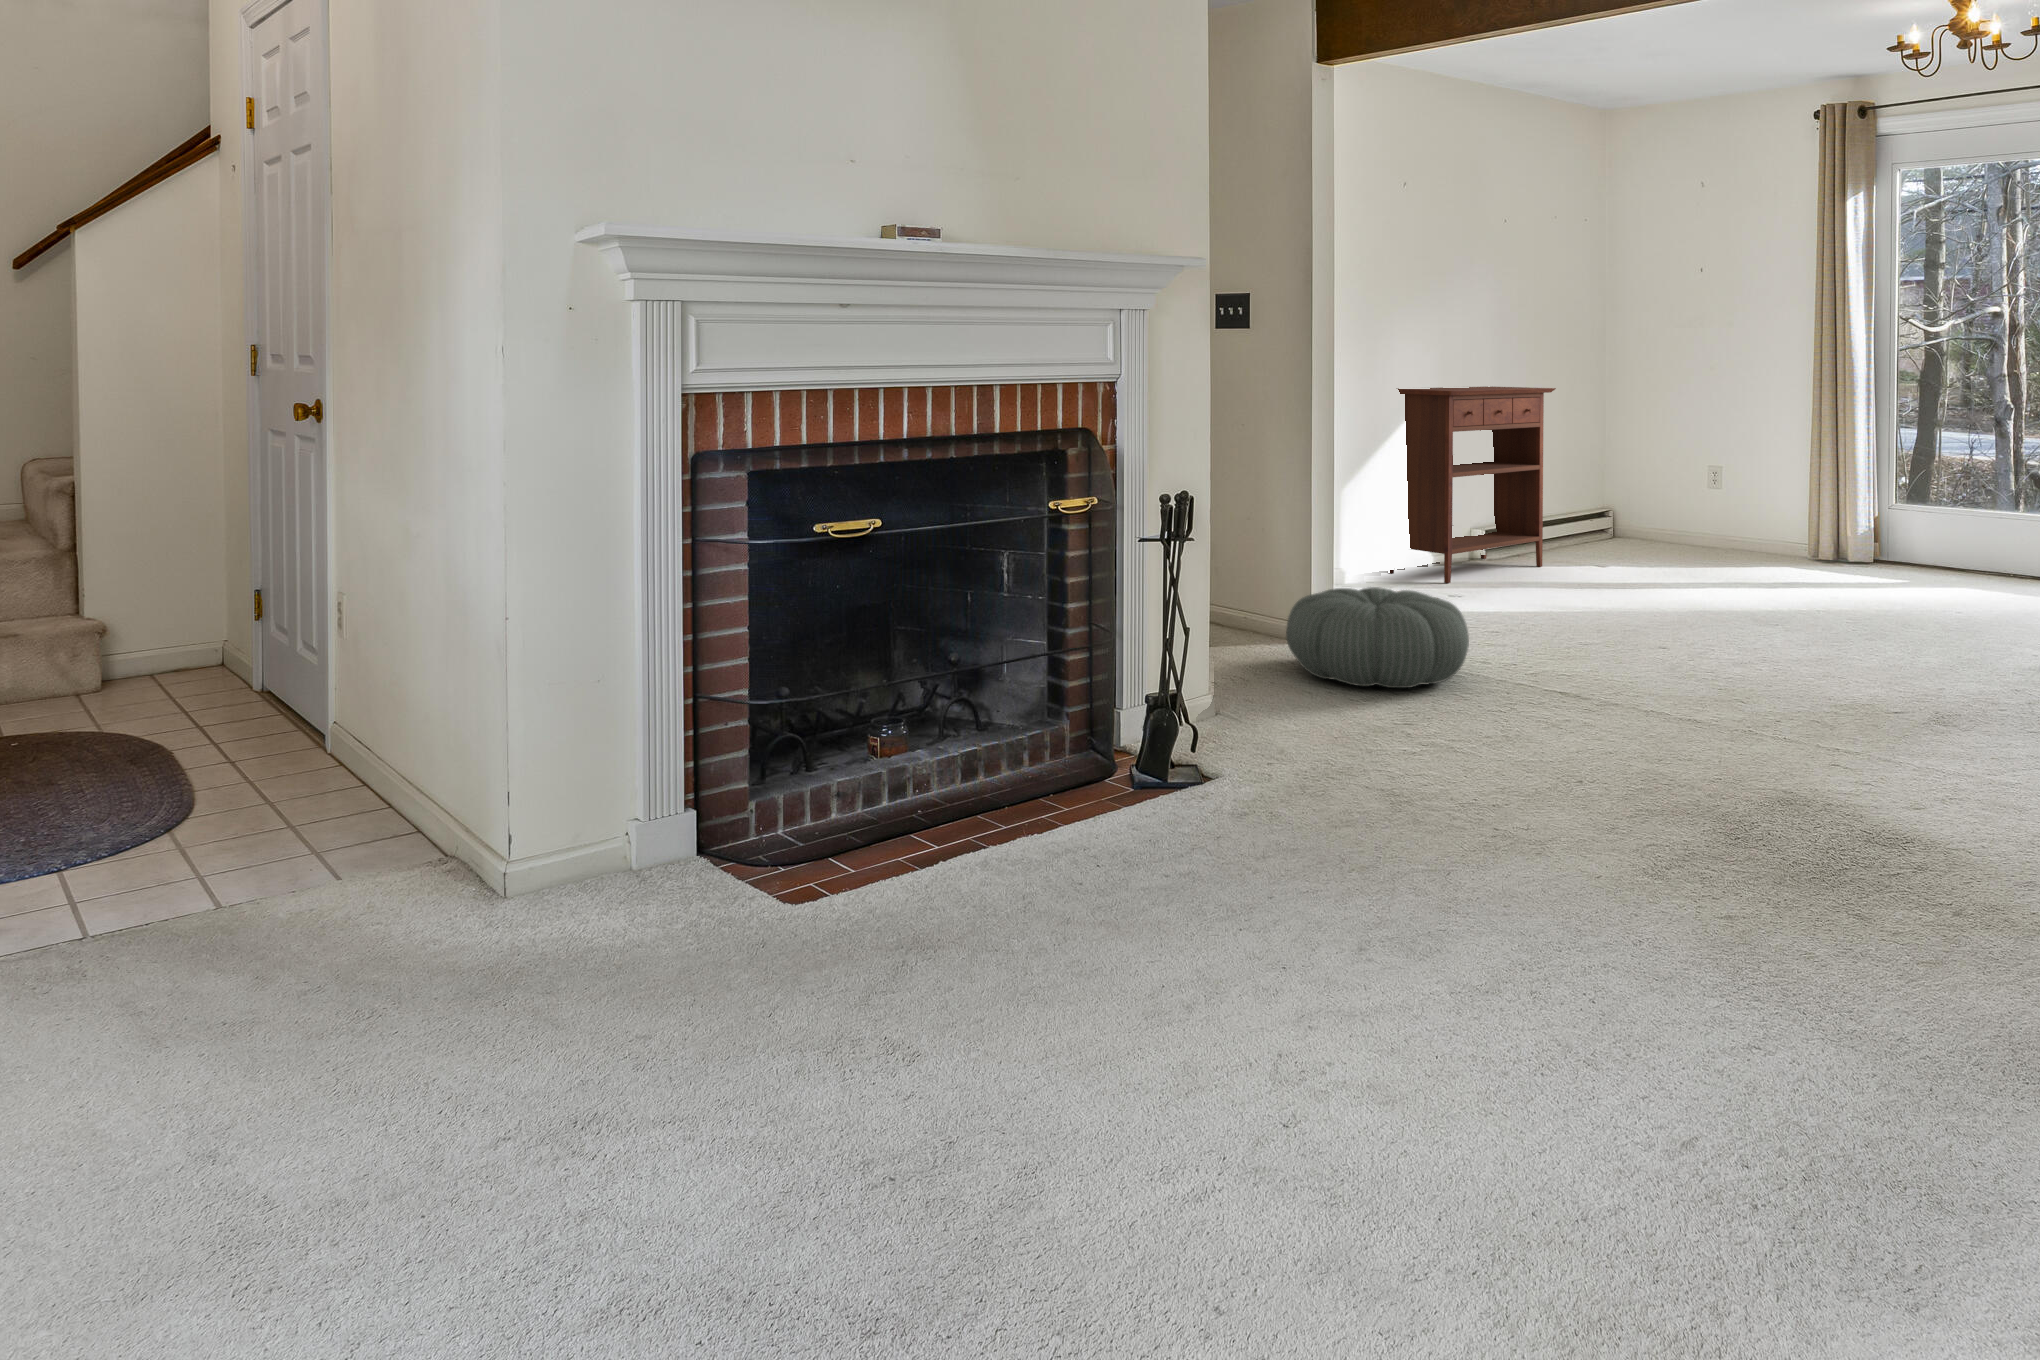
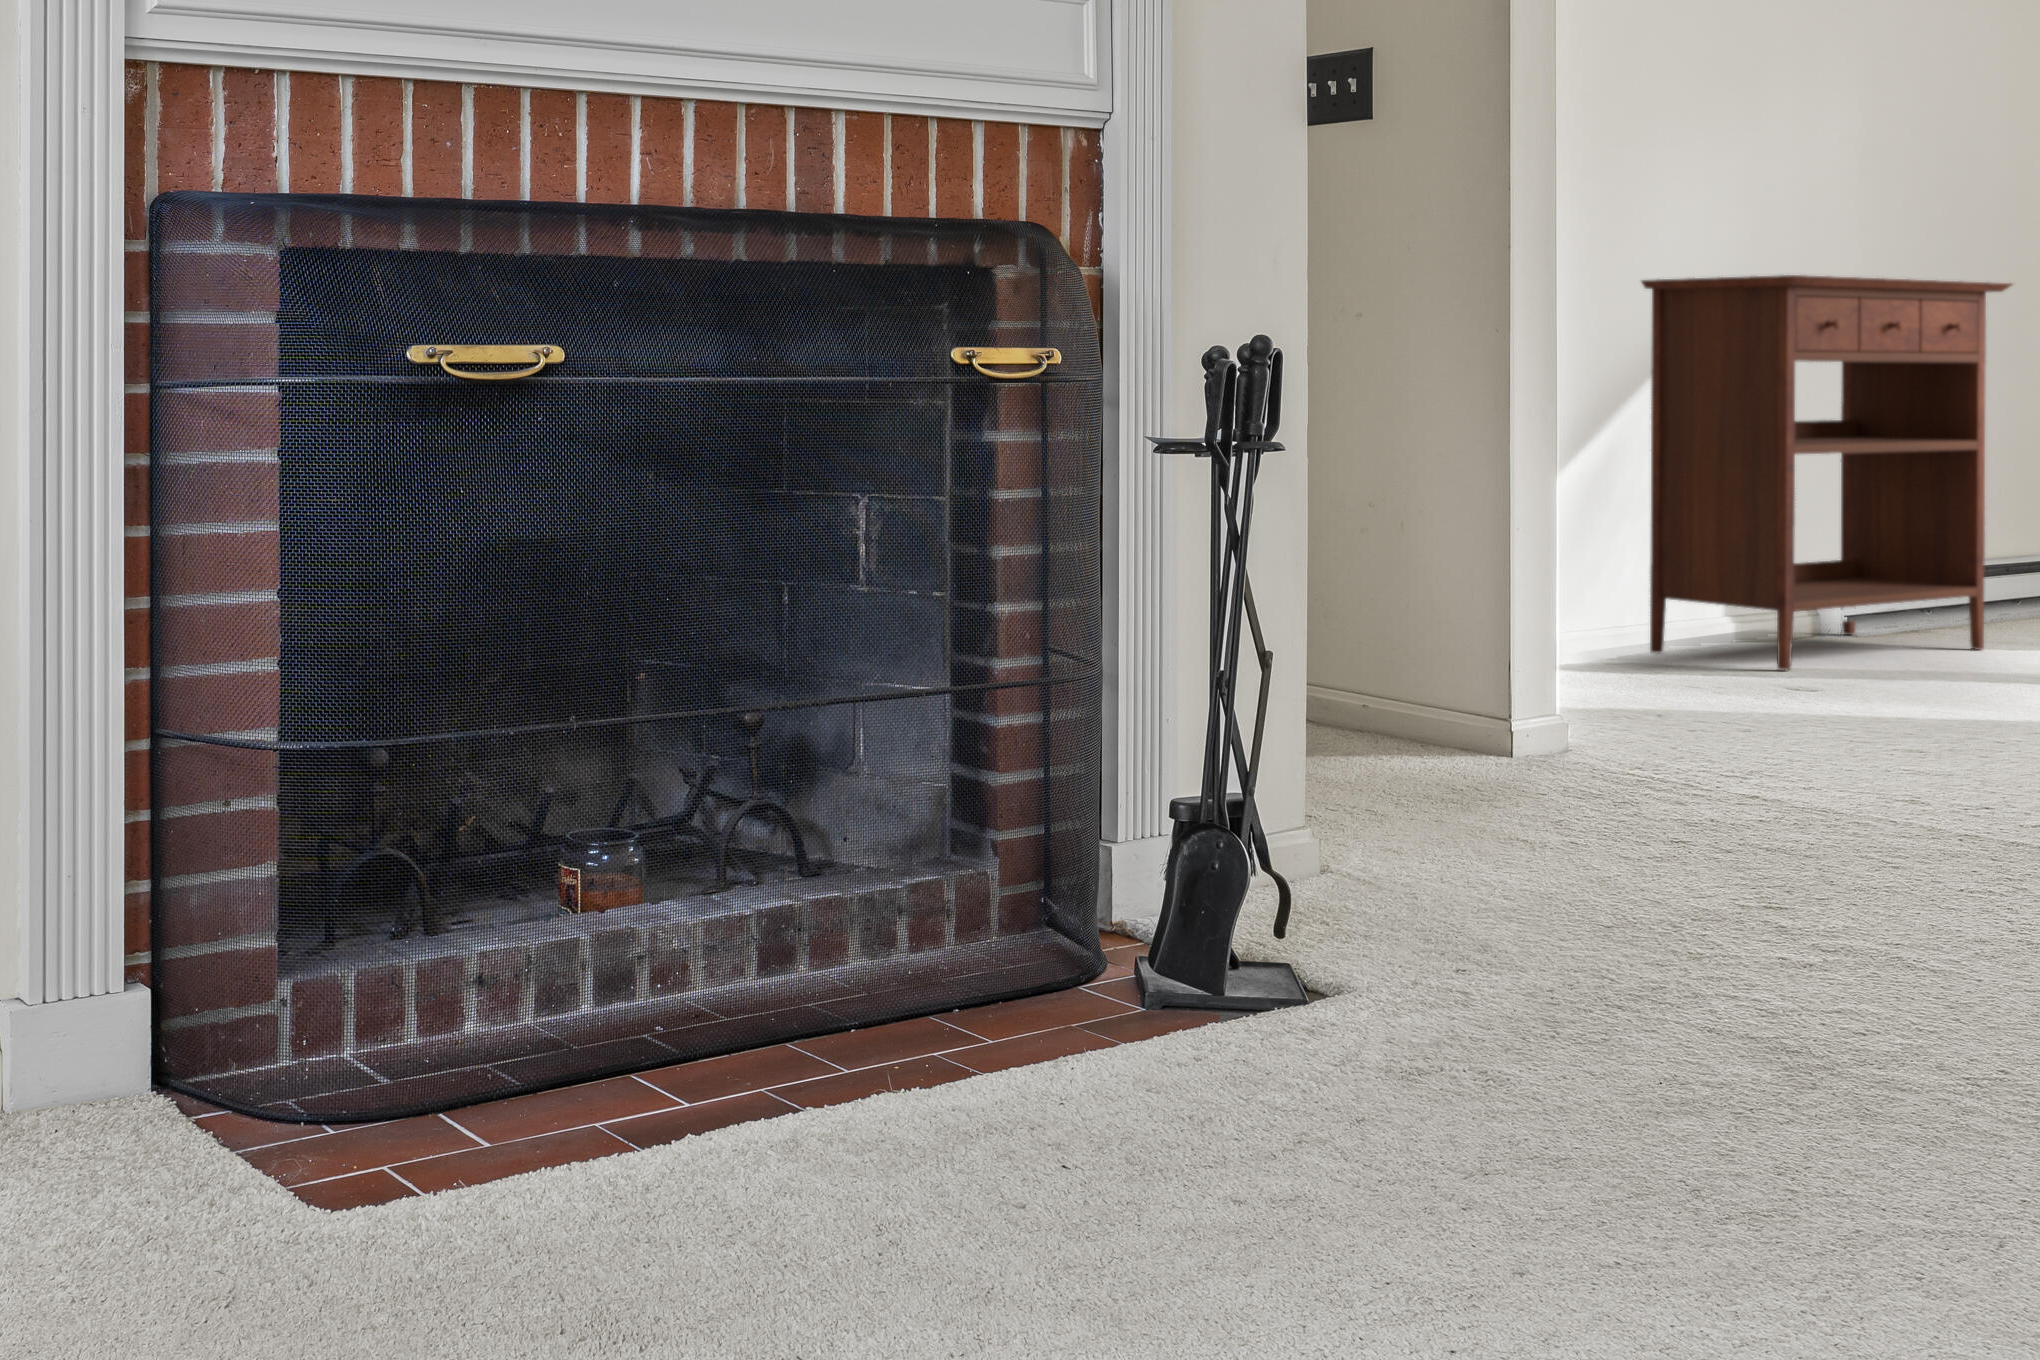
pouf: present [1286,587,1469,688] -> none [1467,635,1894,843]

